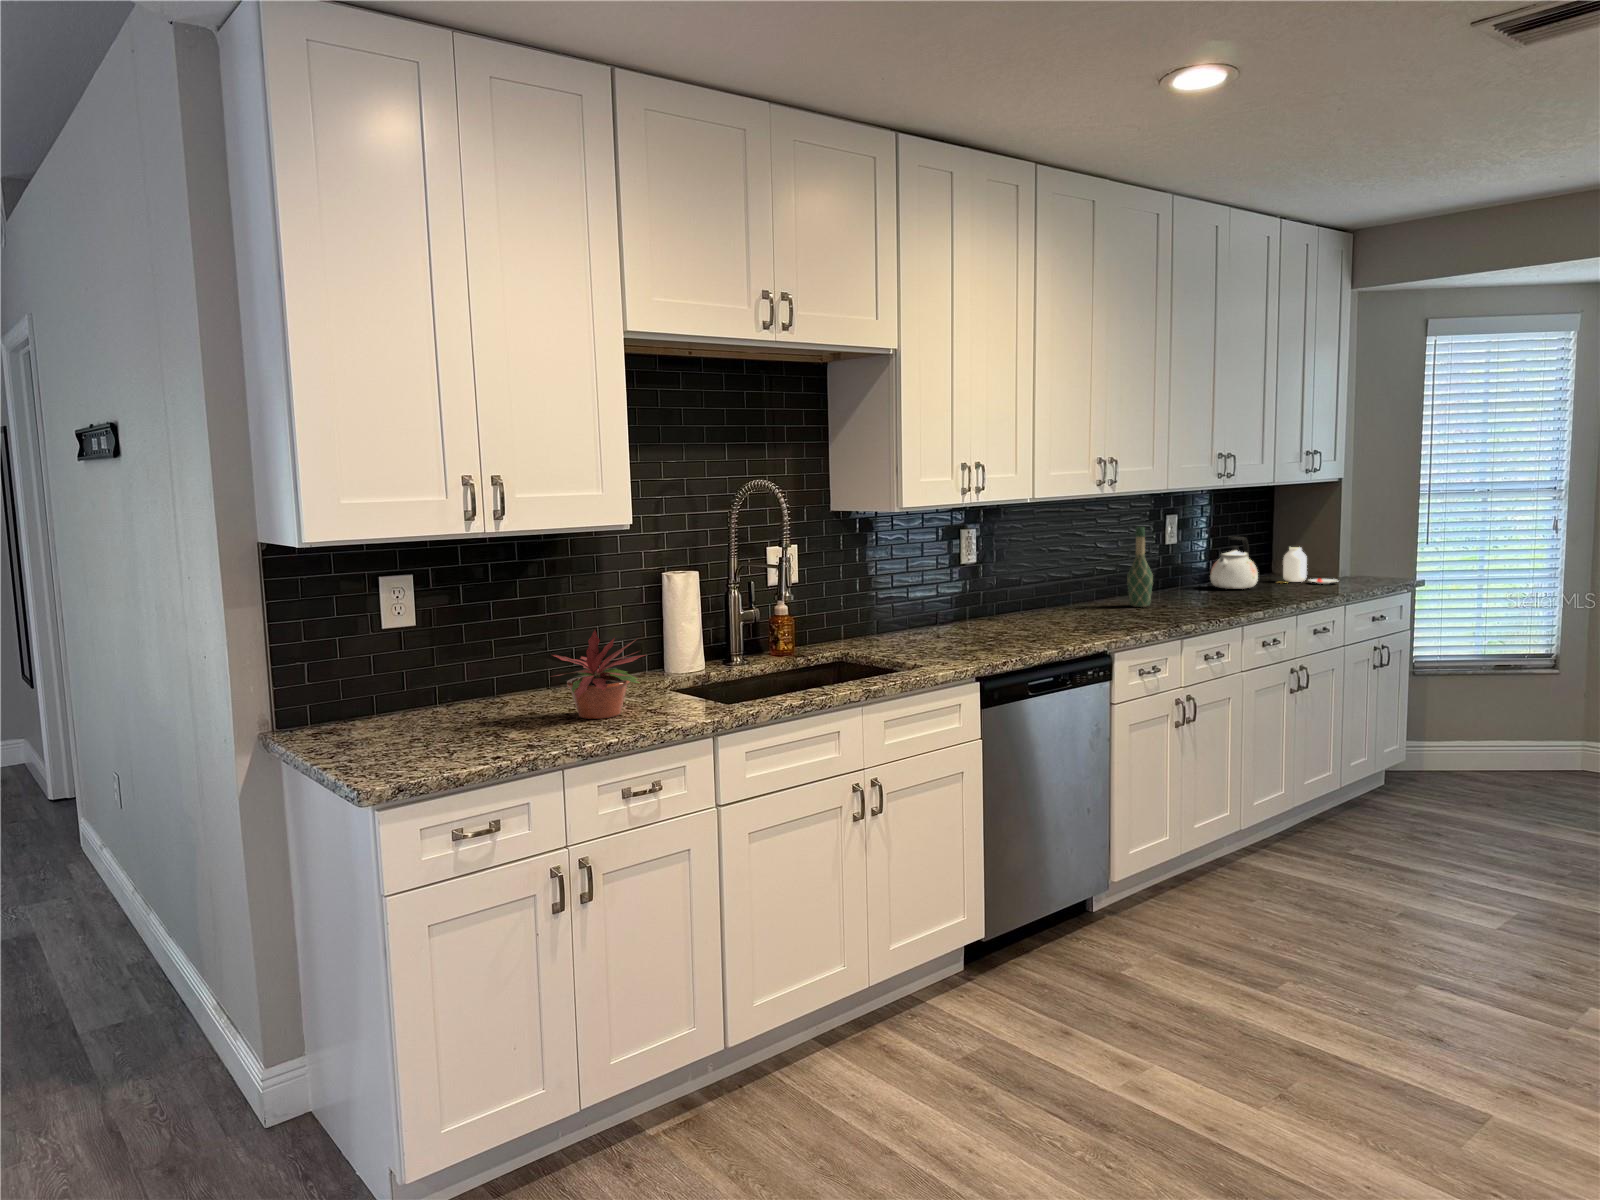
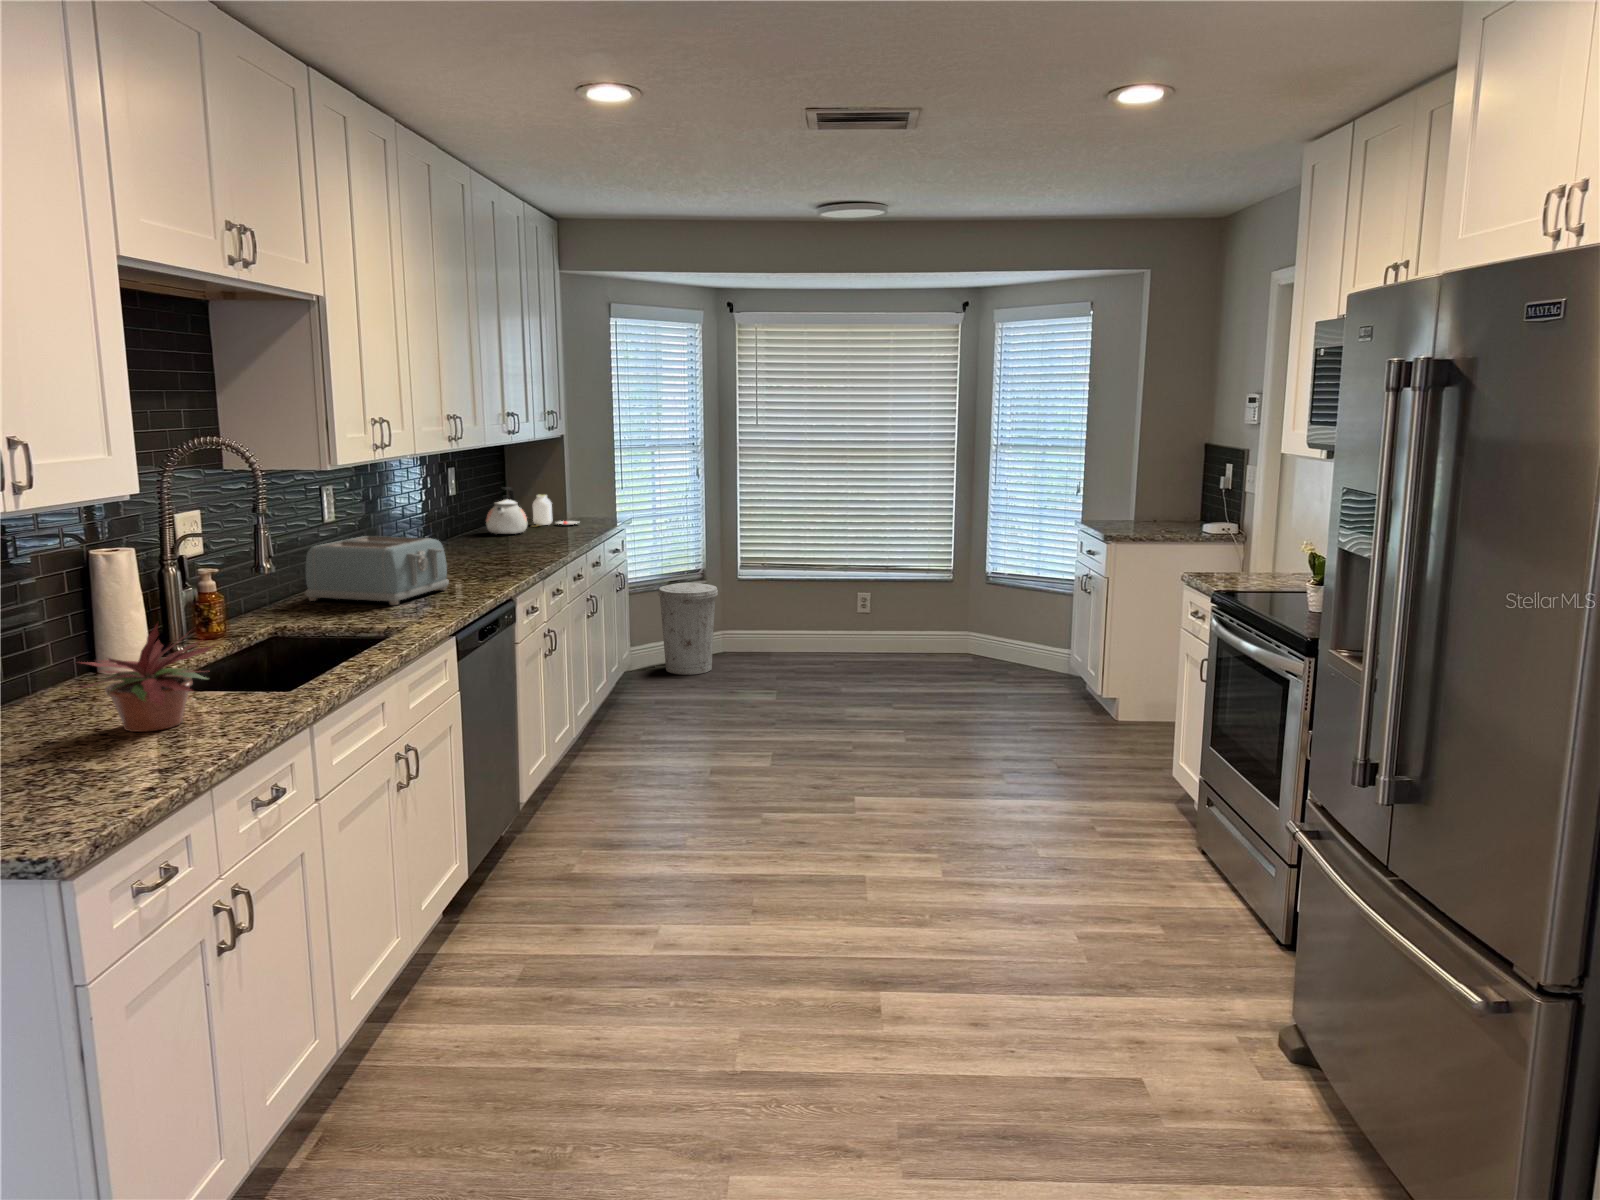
wine bottle: present [1127,527,1153,607] -> none [451,480,476,555]
toaster: none [910,578,1044,647] -> present [305,536,449,605]
trash can: none [1468,668,1560,790] -> present [658,582,718,675]

